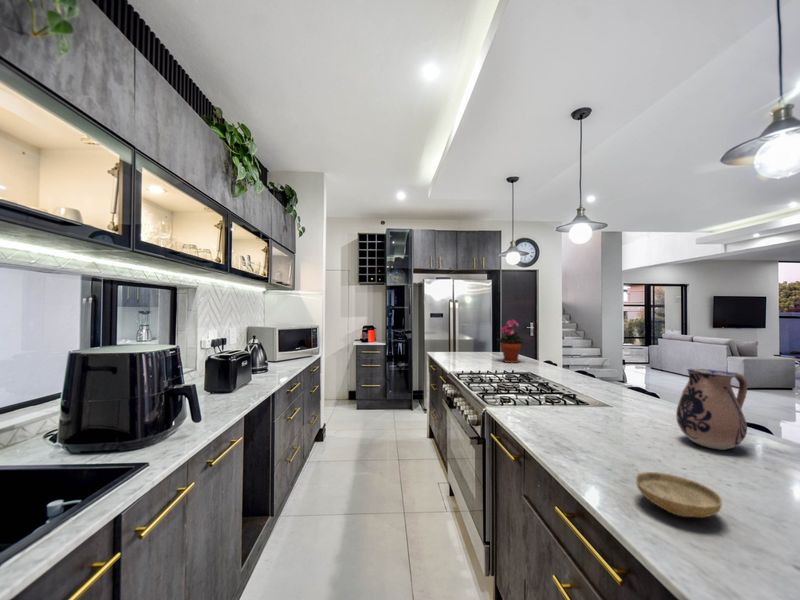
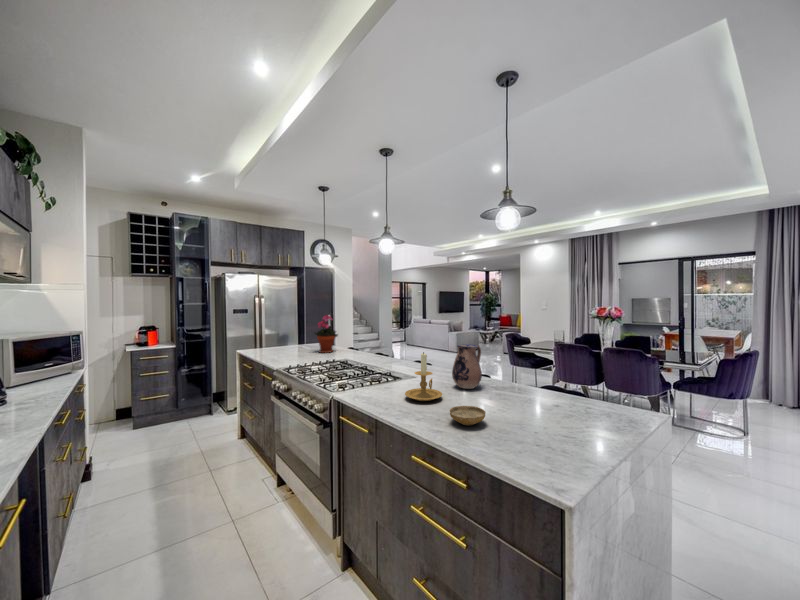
candle holder: none [576,371,645,449] -> present [405,352,442,401]

